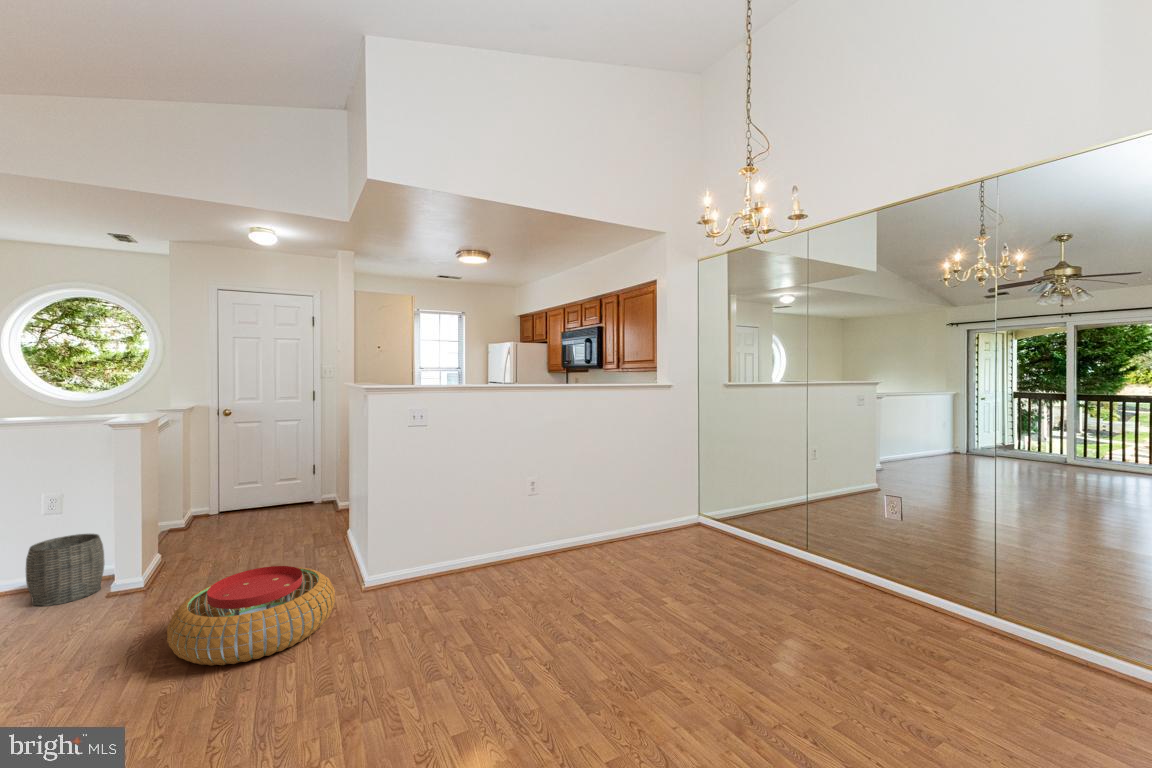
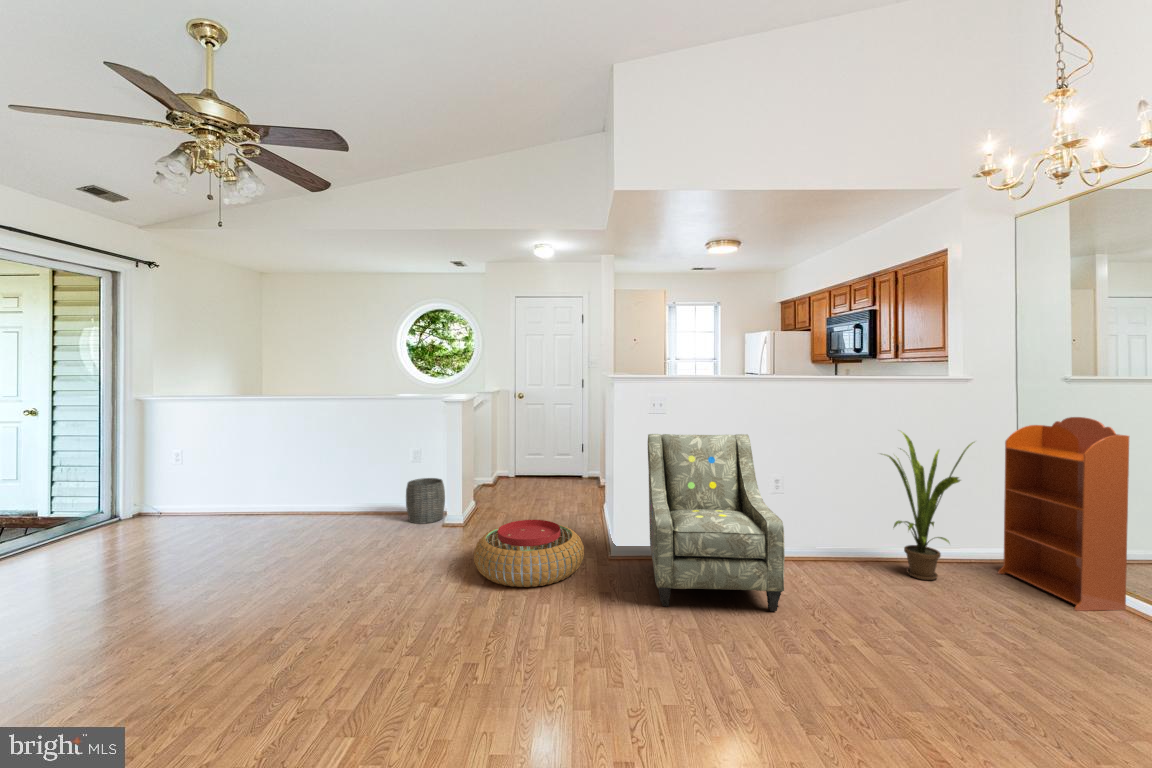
bookcase: none [697,412,772,556] -> present [998,417,1129,611]
house plant: none [617,428,687,553] -> present [883,432,974,580]
armchair: none [409,441,558,637] -> present [648,434,785,611]

